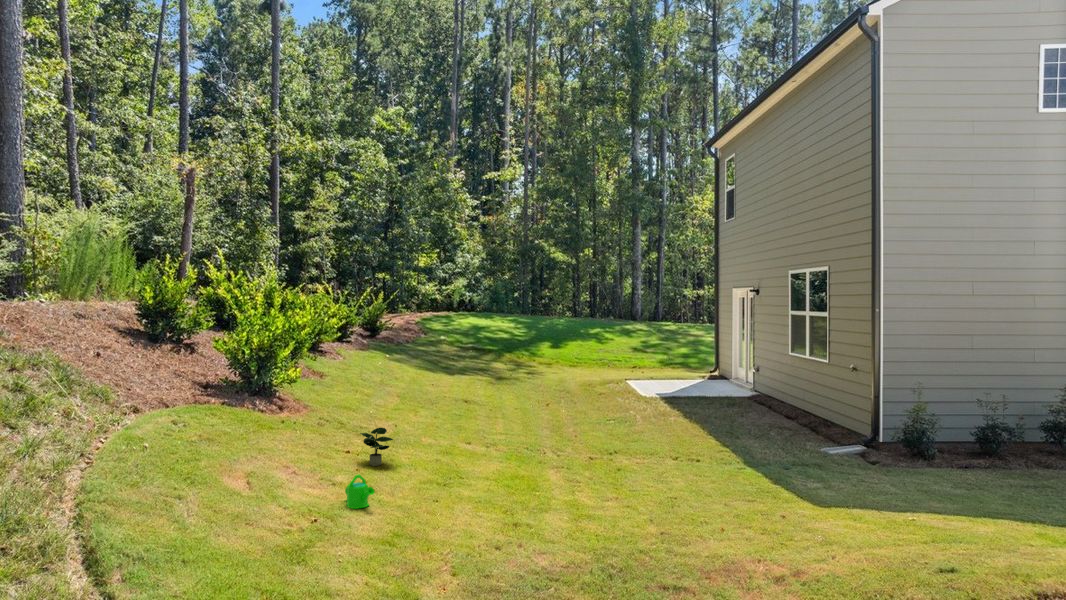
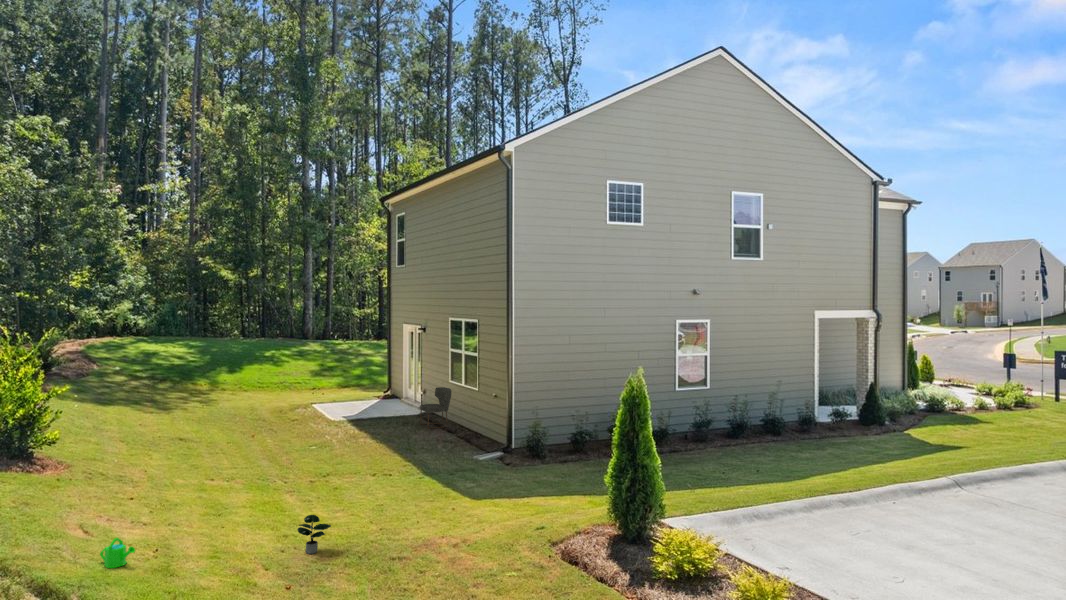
chair: none [749,362,791,413] -> present [420,387,451,429]
potted plant: present [360,428,393,466] -> present [297,515,331,554]

